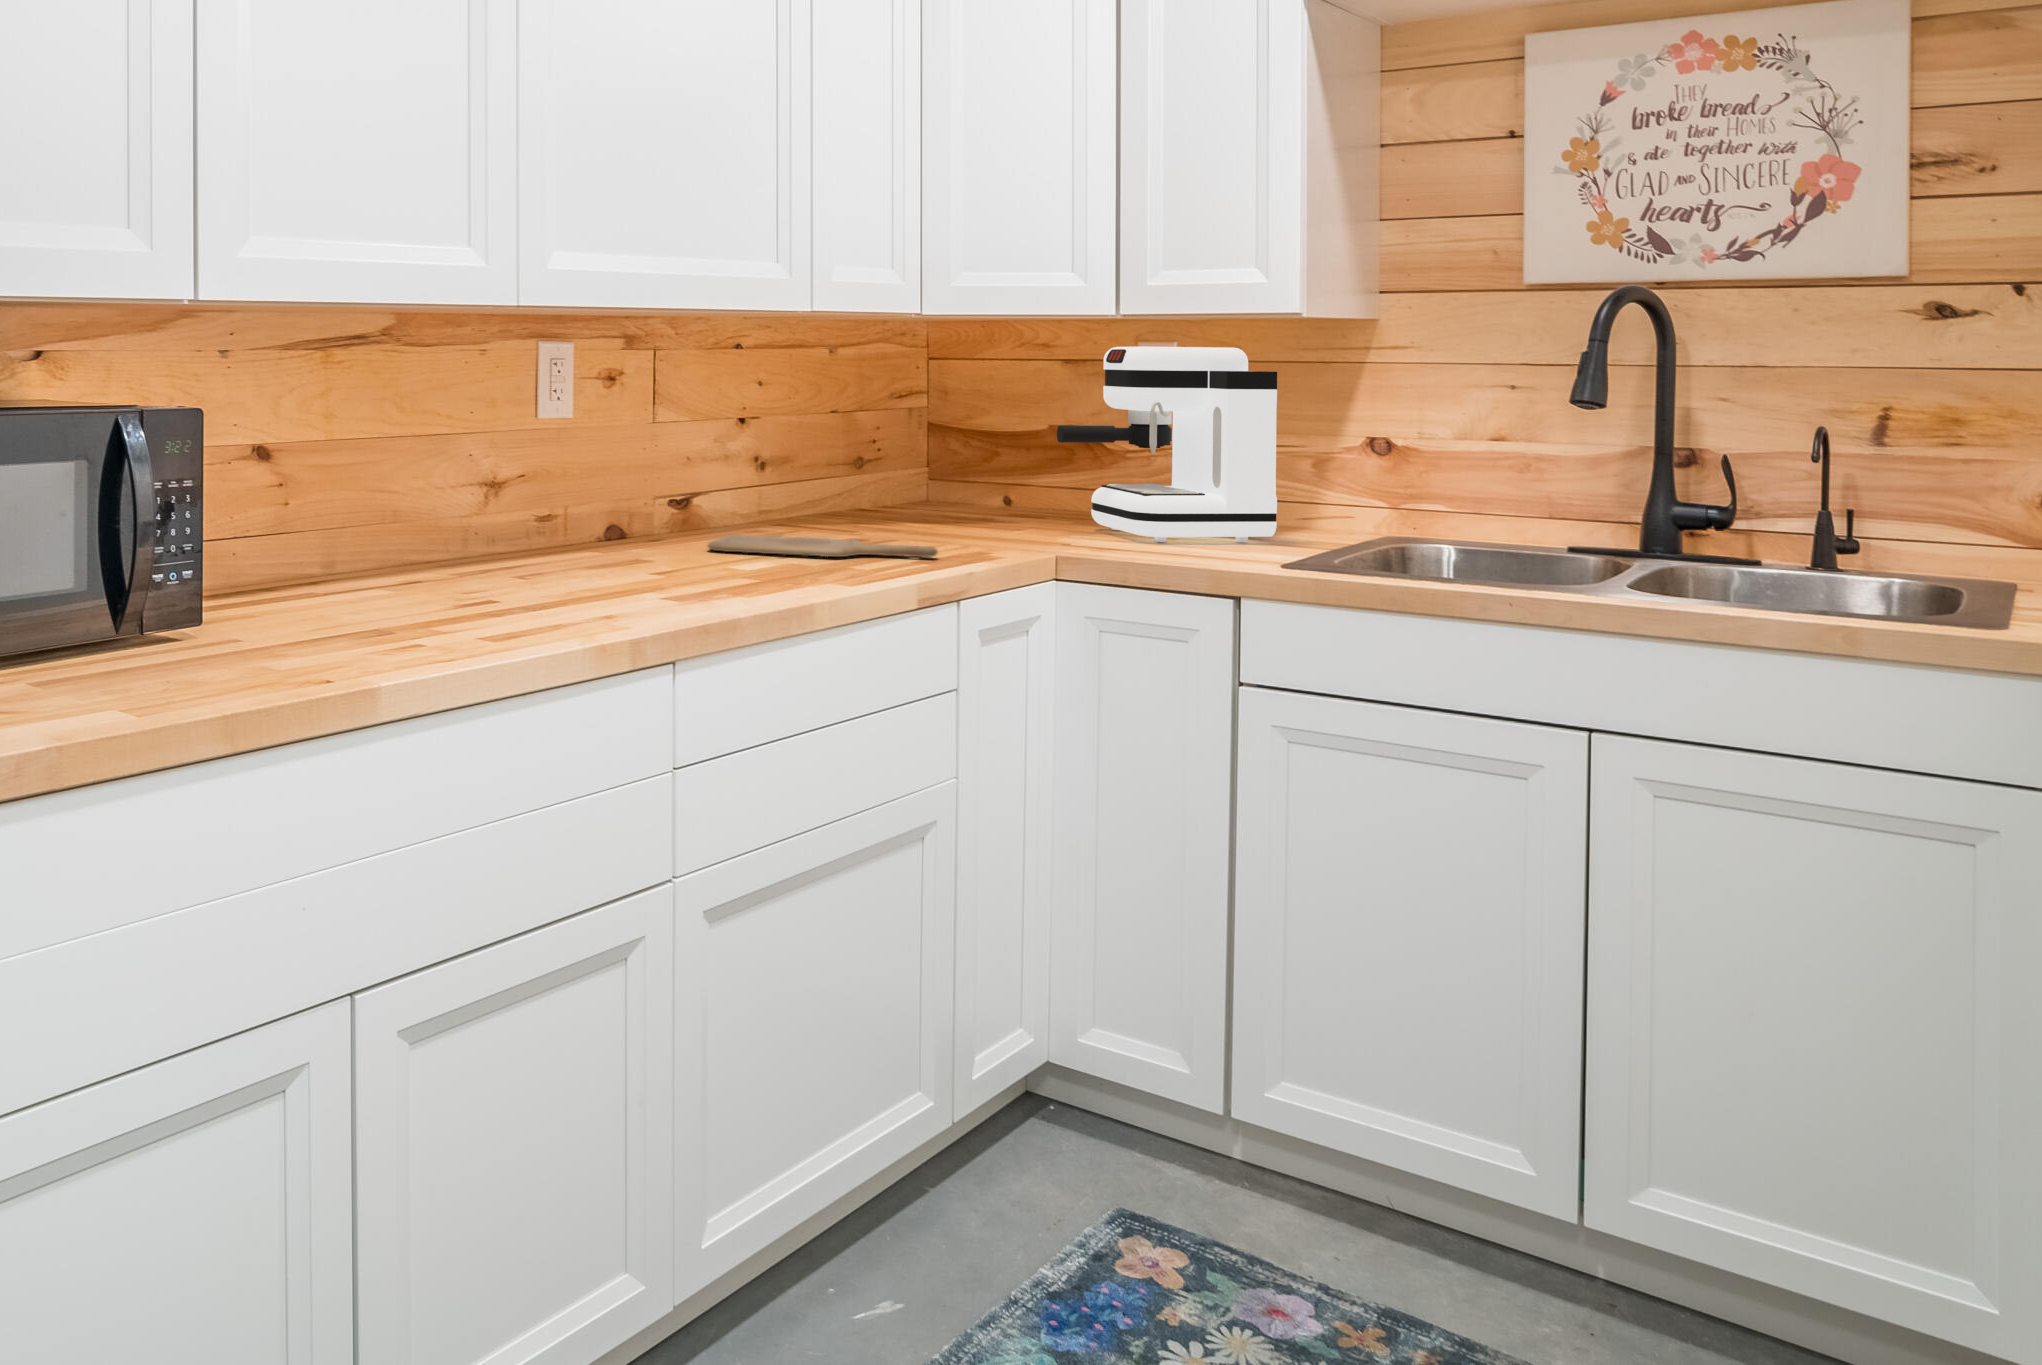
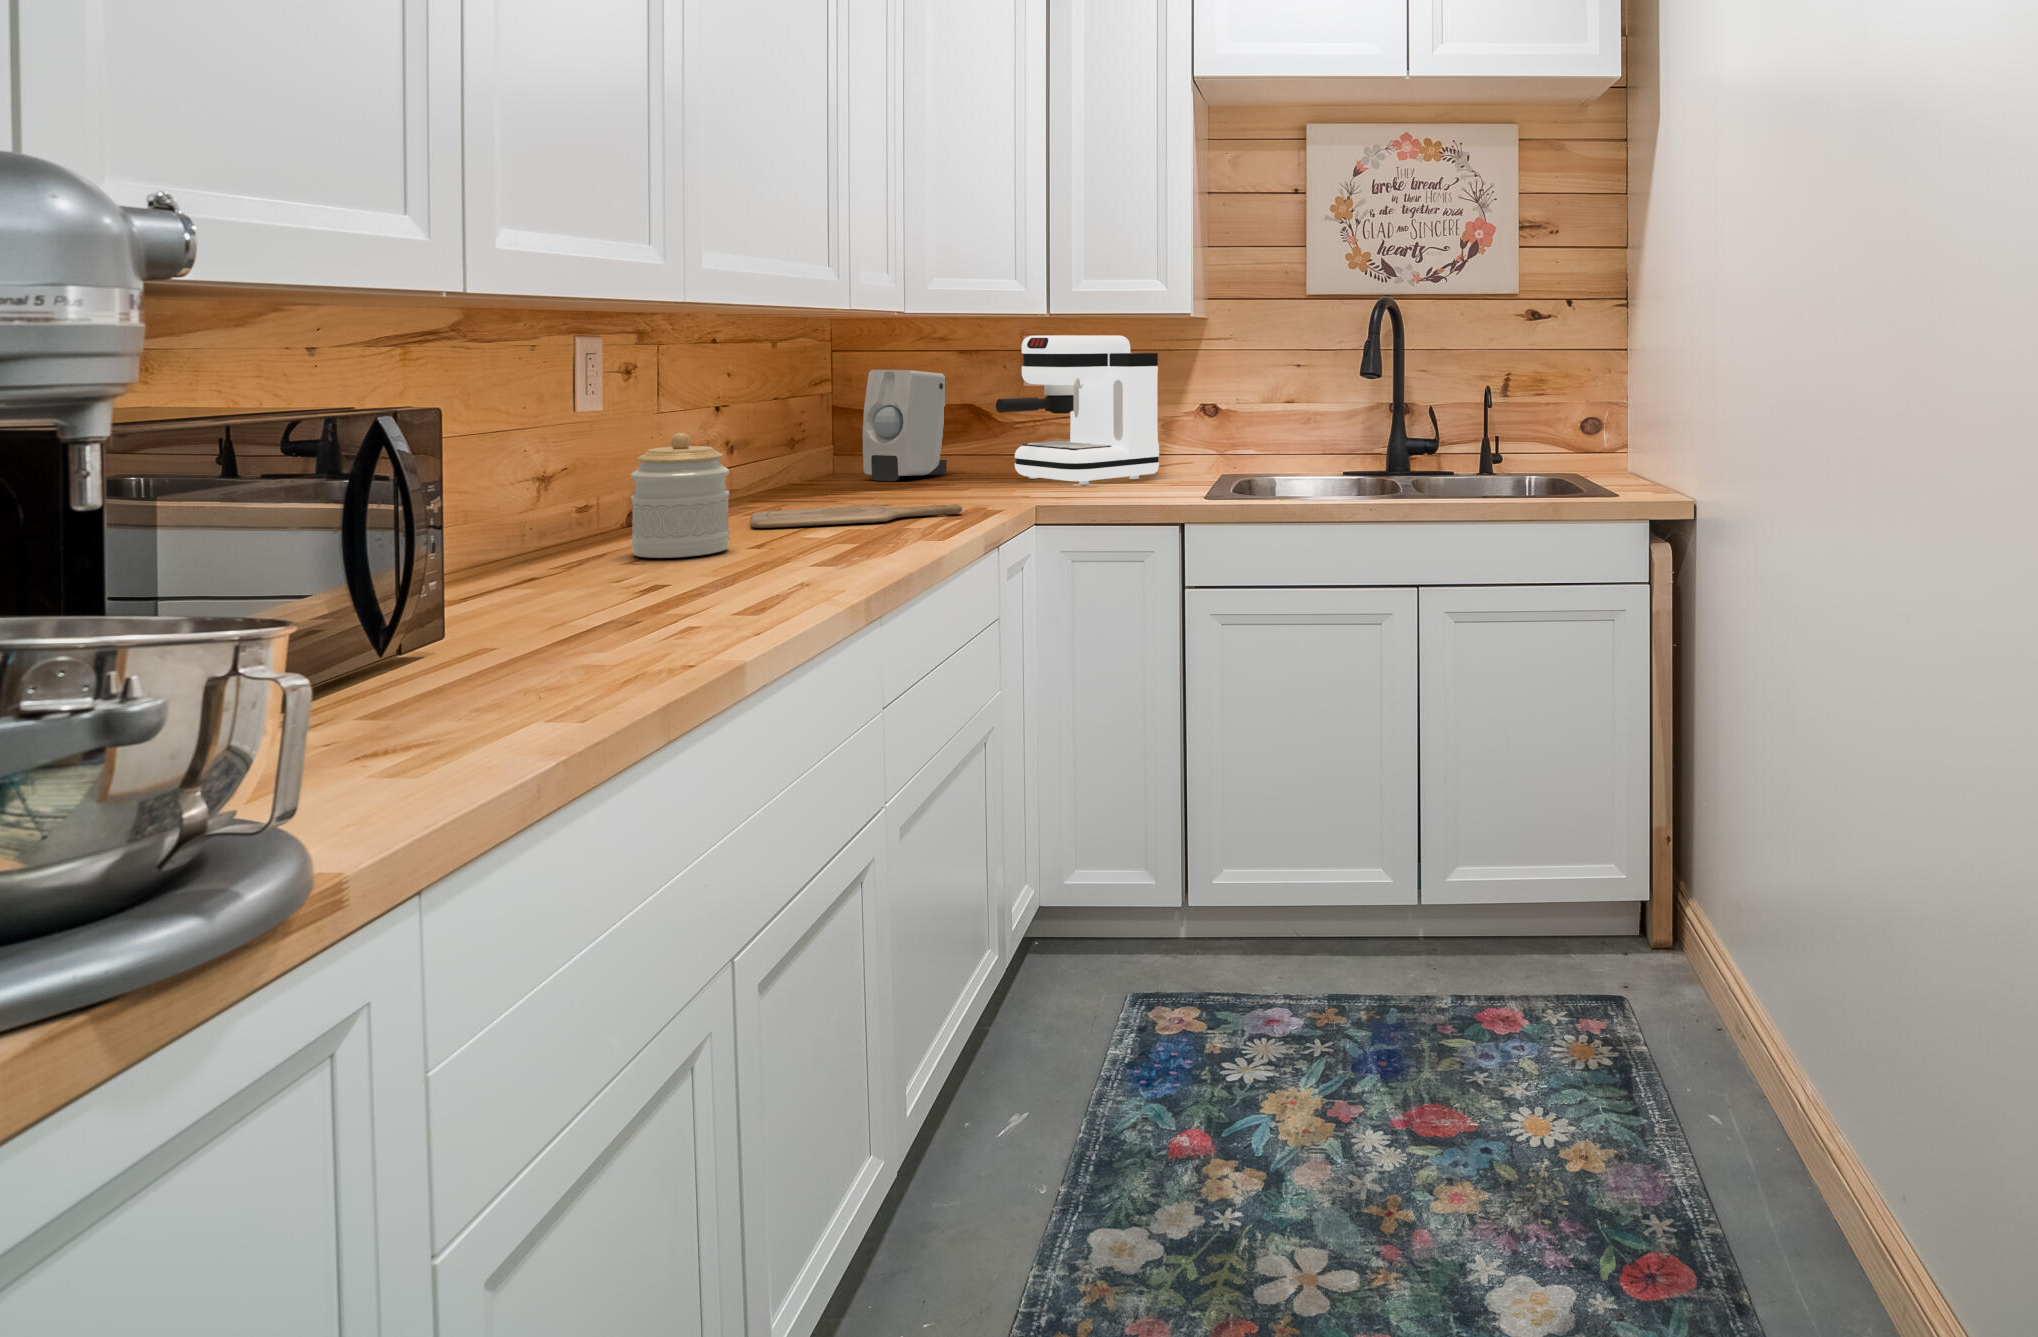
soap dispenser: none [925,386,1034,519] -> present [863,370,947,481]
jar: none [556,441,647,568] -> present [631,433,730,558]

